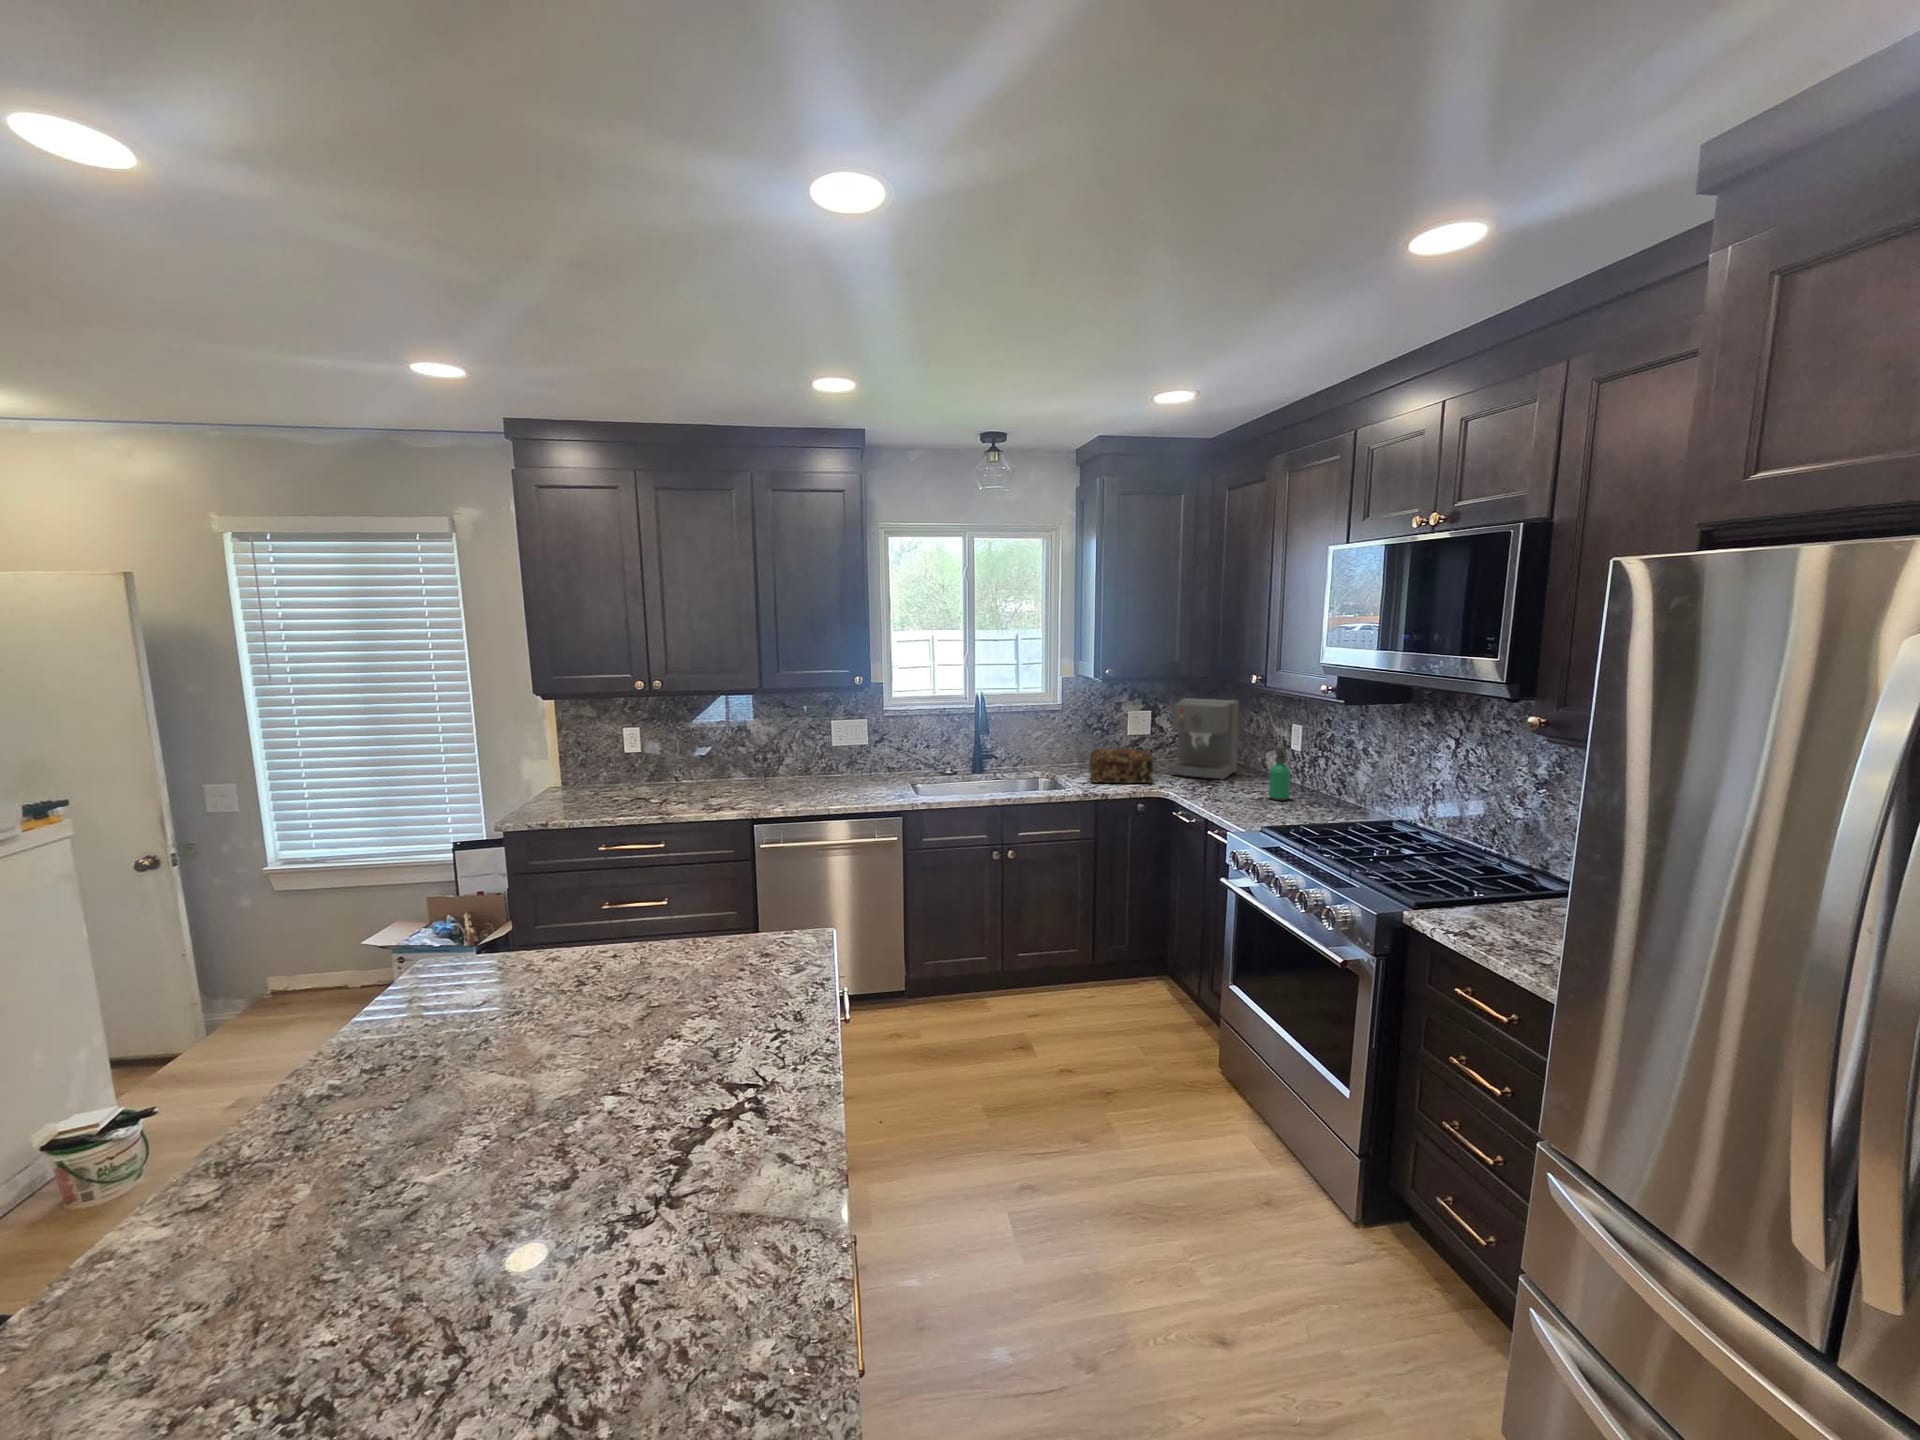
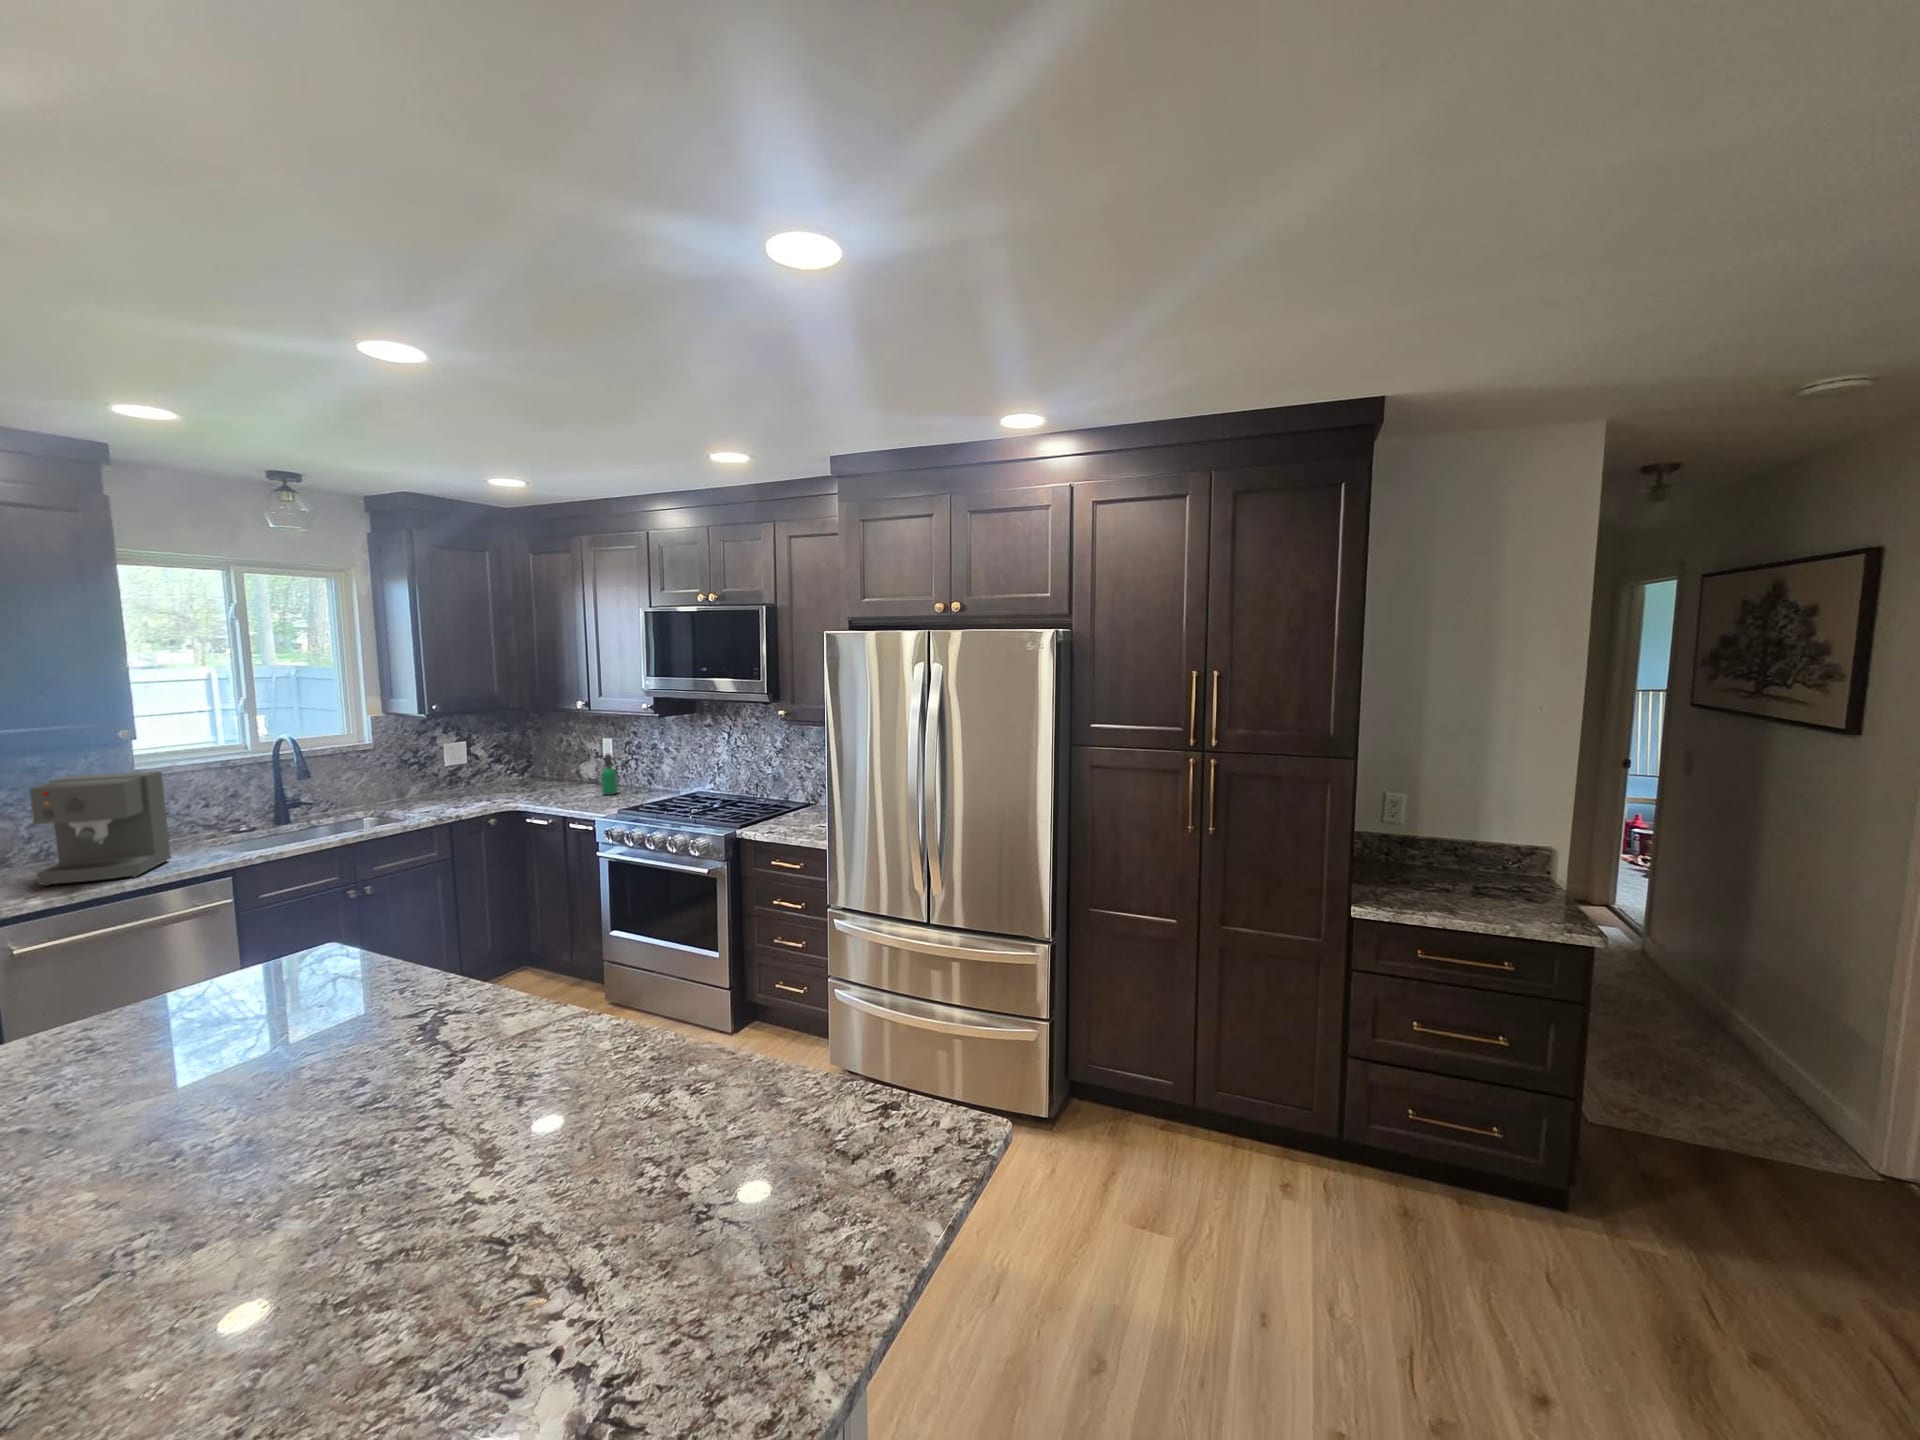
coffee maker: present [1170,698,1239,780] -> present [30,771,171,886]
bread loaf: present [1089,748,1153,783] -> none [423,775,494,811]

